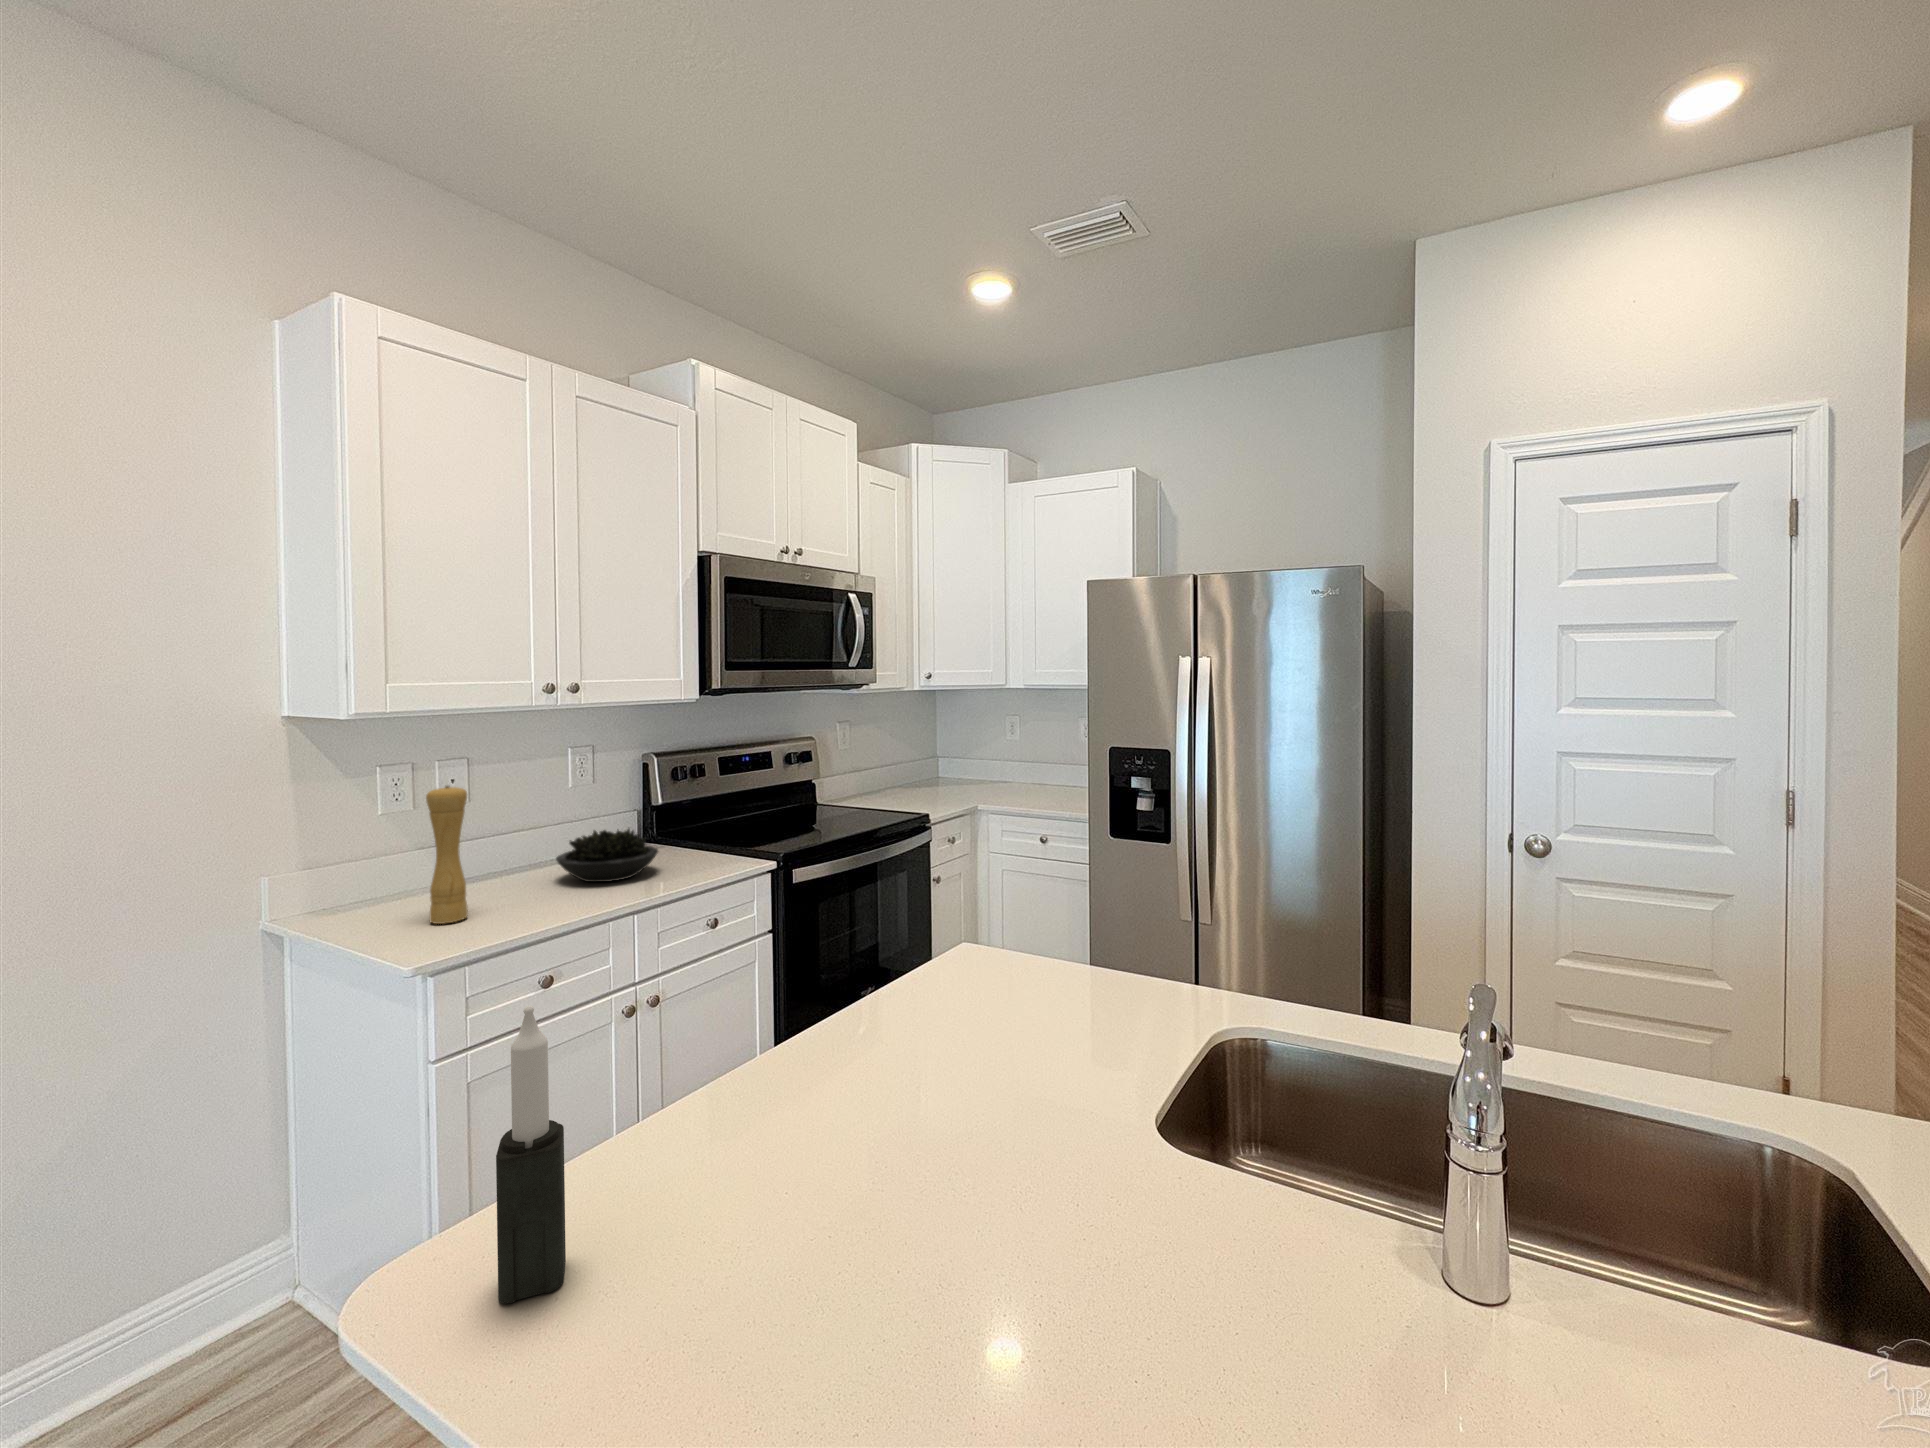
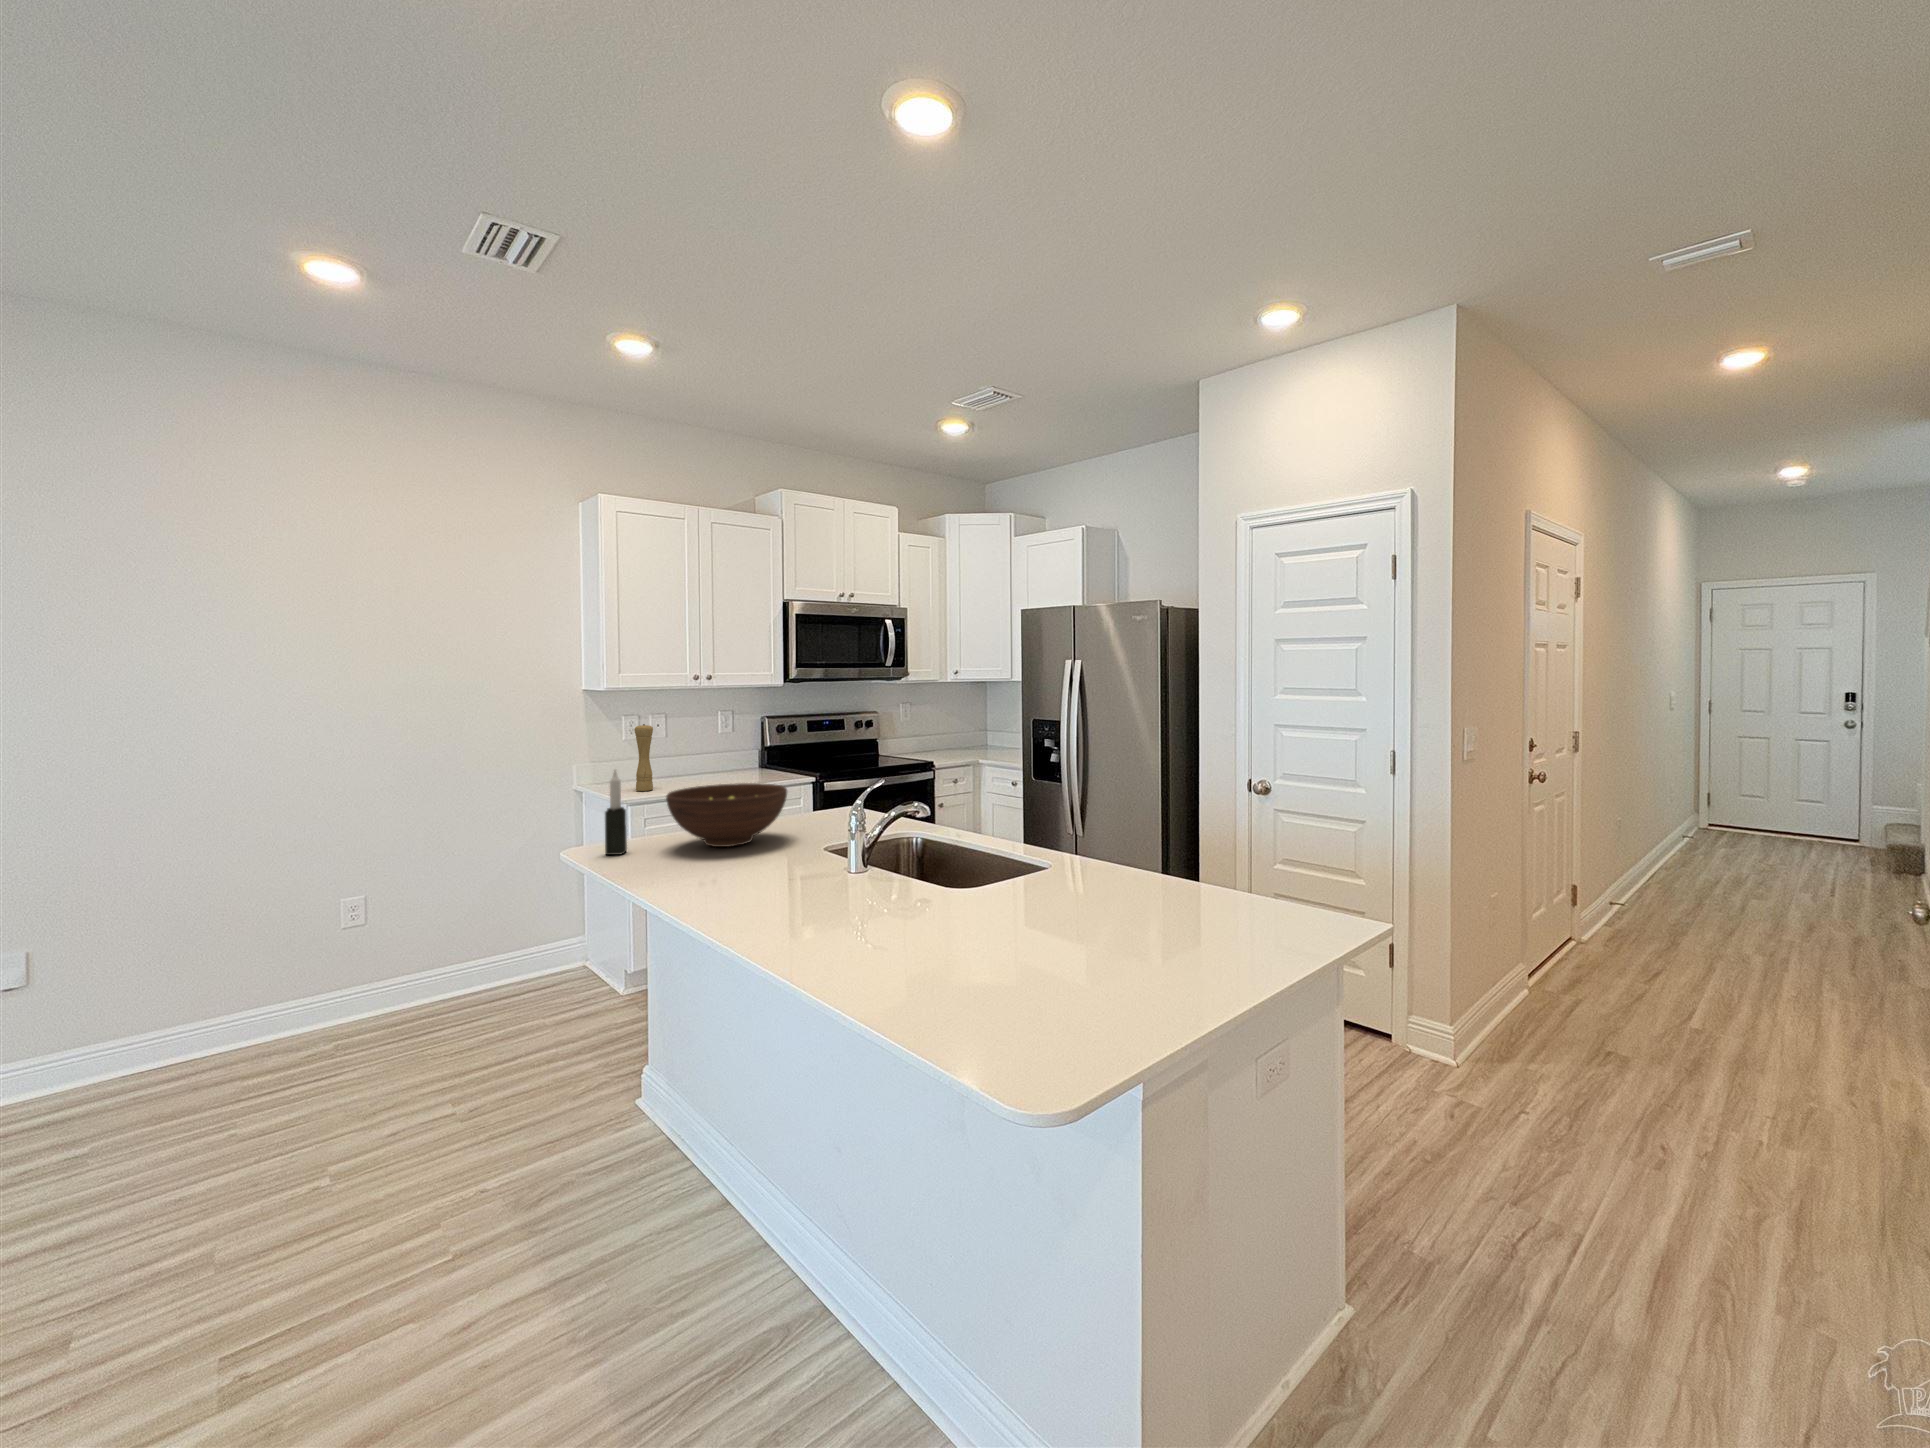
succulent plant: present [556,829,658,882] -> none [701,754,755,782]
fruit bowl: none [689,964,1018,1196] -> present [666,783,787,847]

